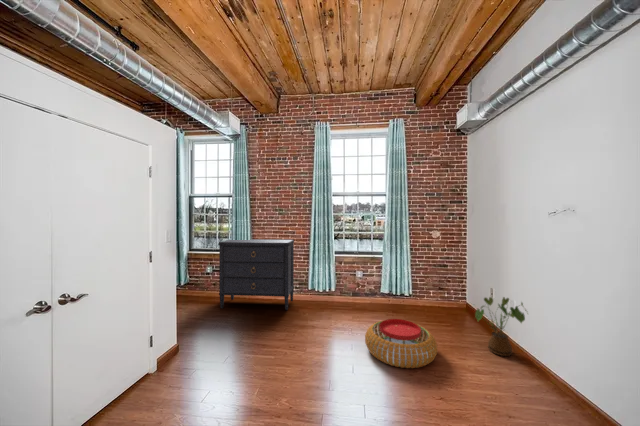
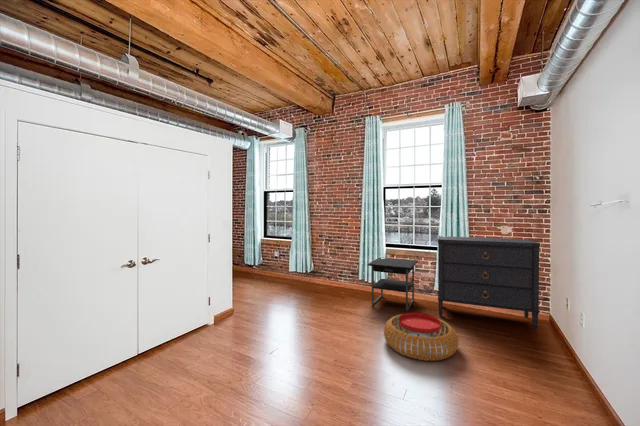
dresser: present [219,239,294,310] -> present [438,236,540,330]
nightstand: none [325,265,368,317] -> present [368,257,417,311]
house plant: present [475,297,526,356] -> none [509,304,582,374]

